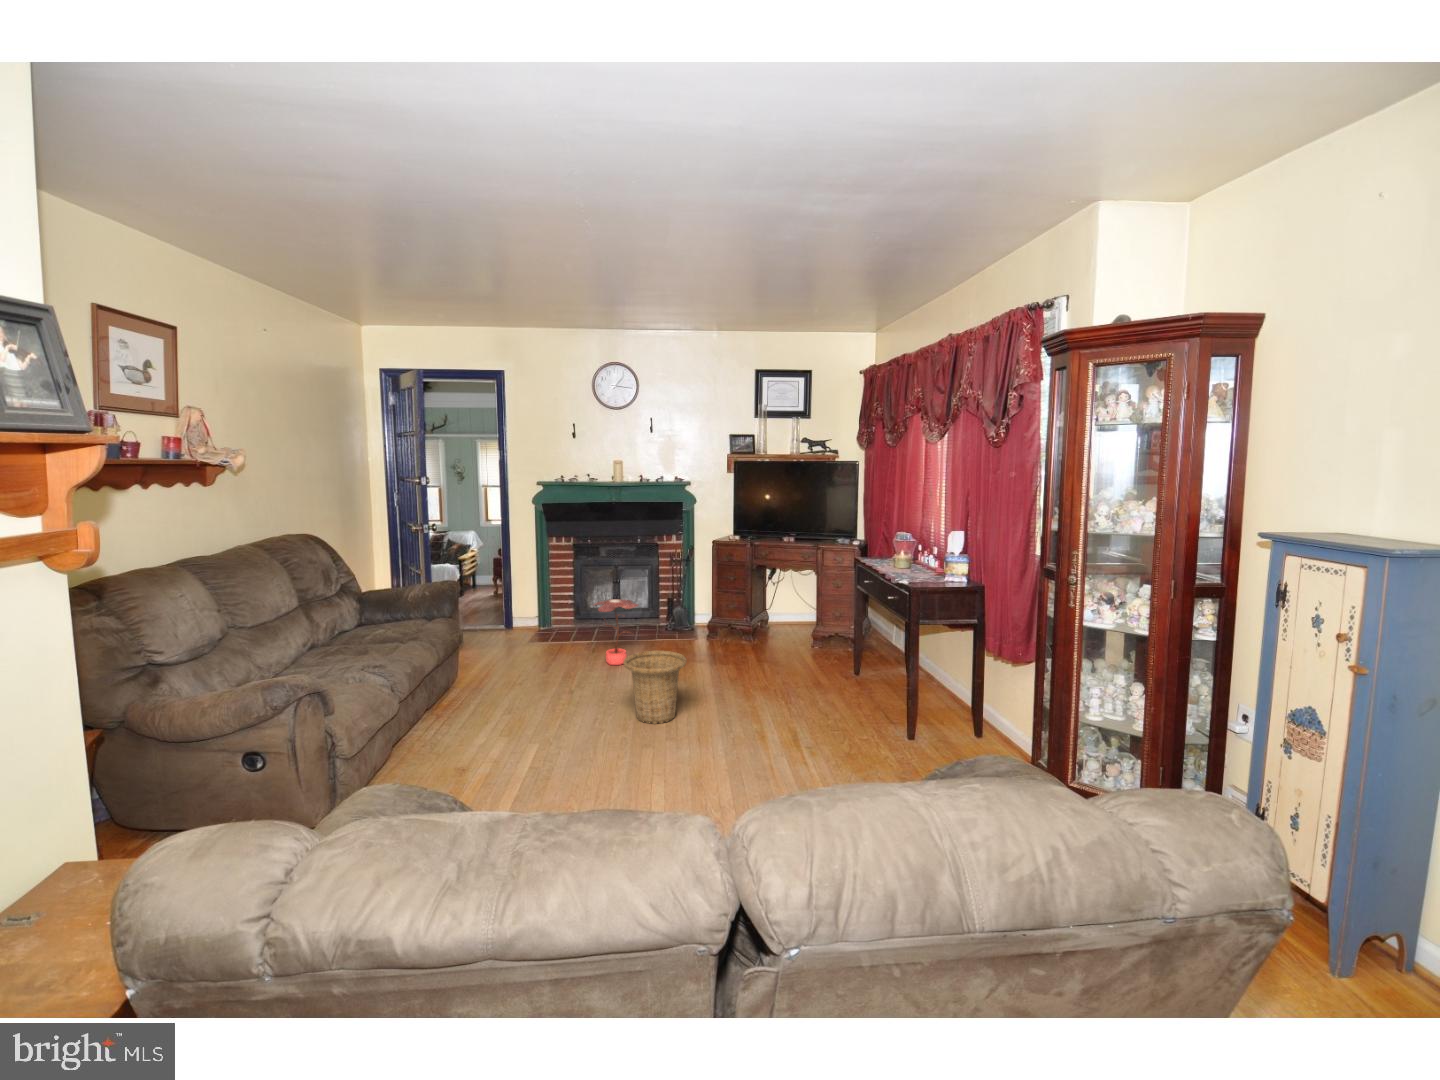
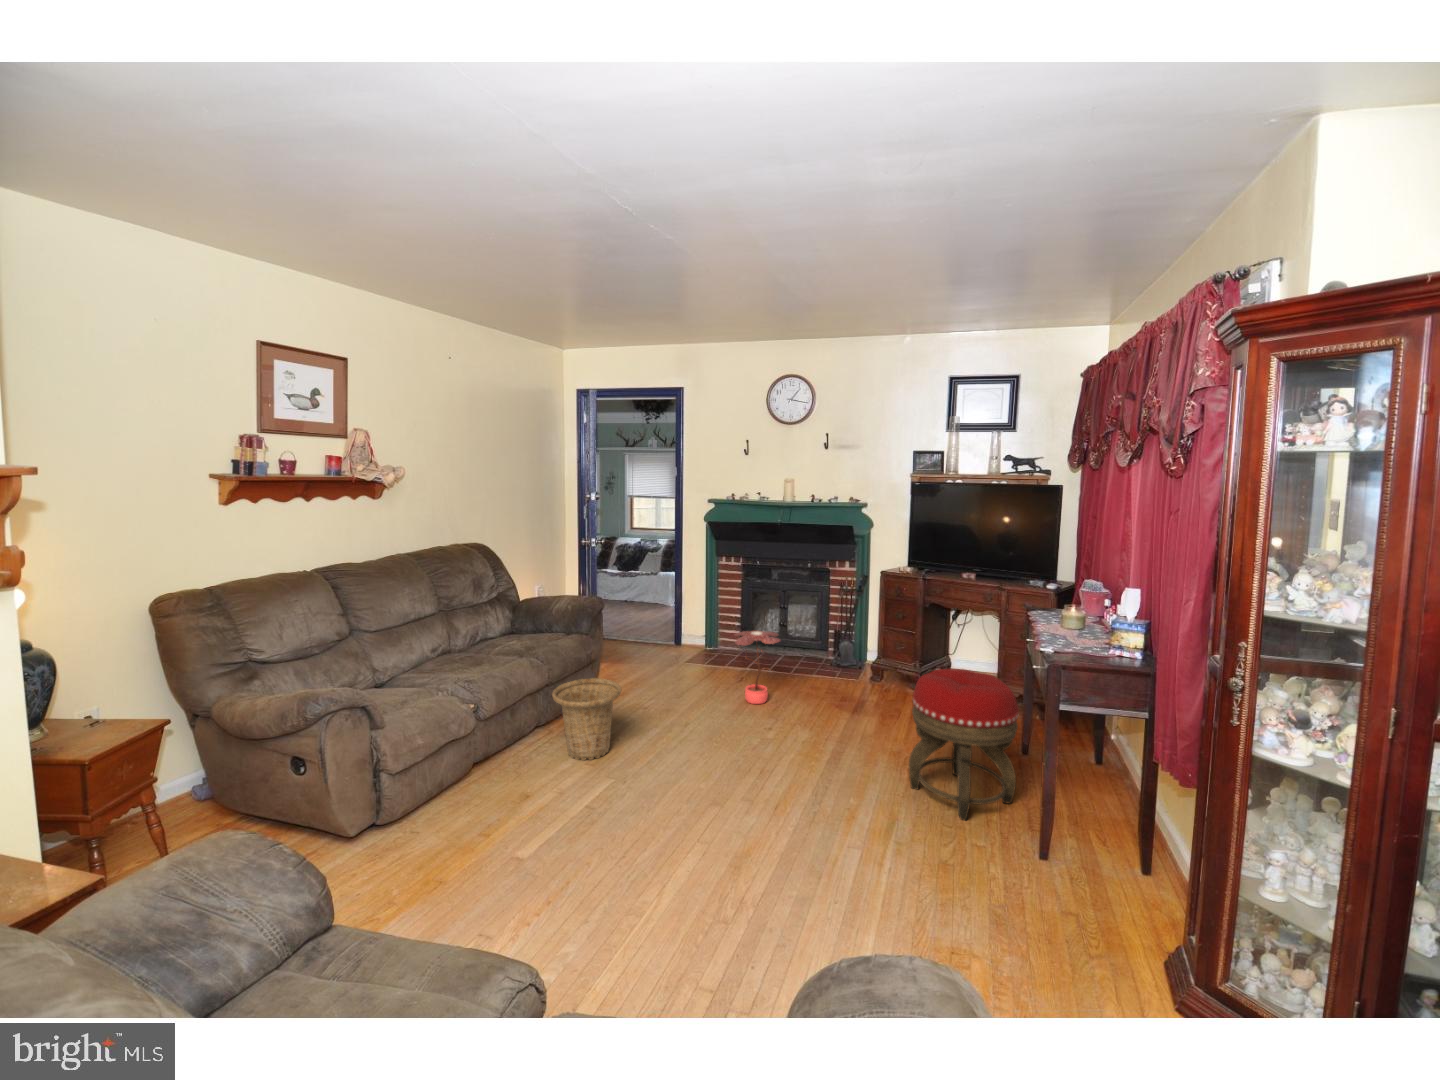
footstool: none [764,605,839,711] -> present [909,669,1019,820]
basket: present [624,651,687,724] -> present [552,678,621,760]

